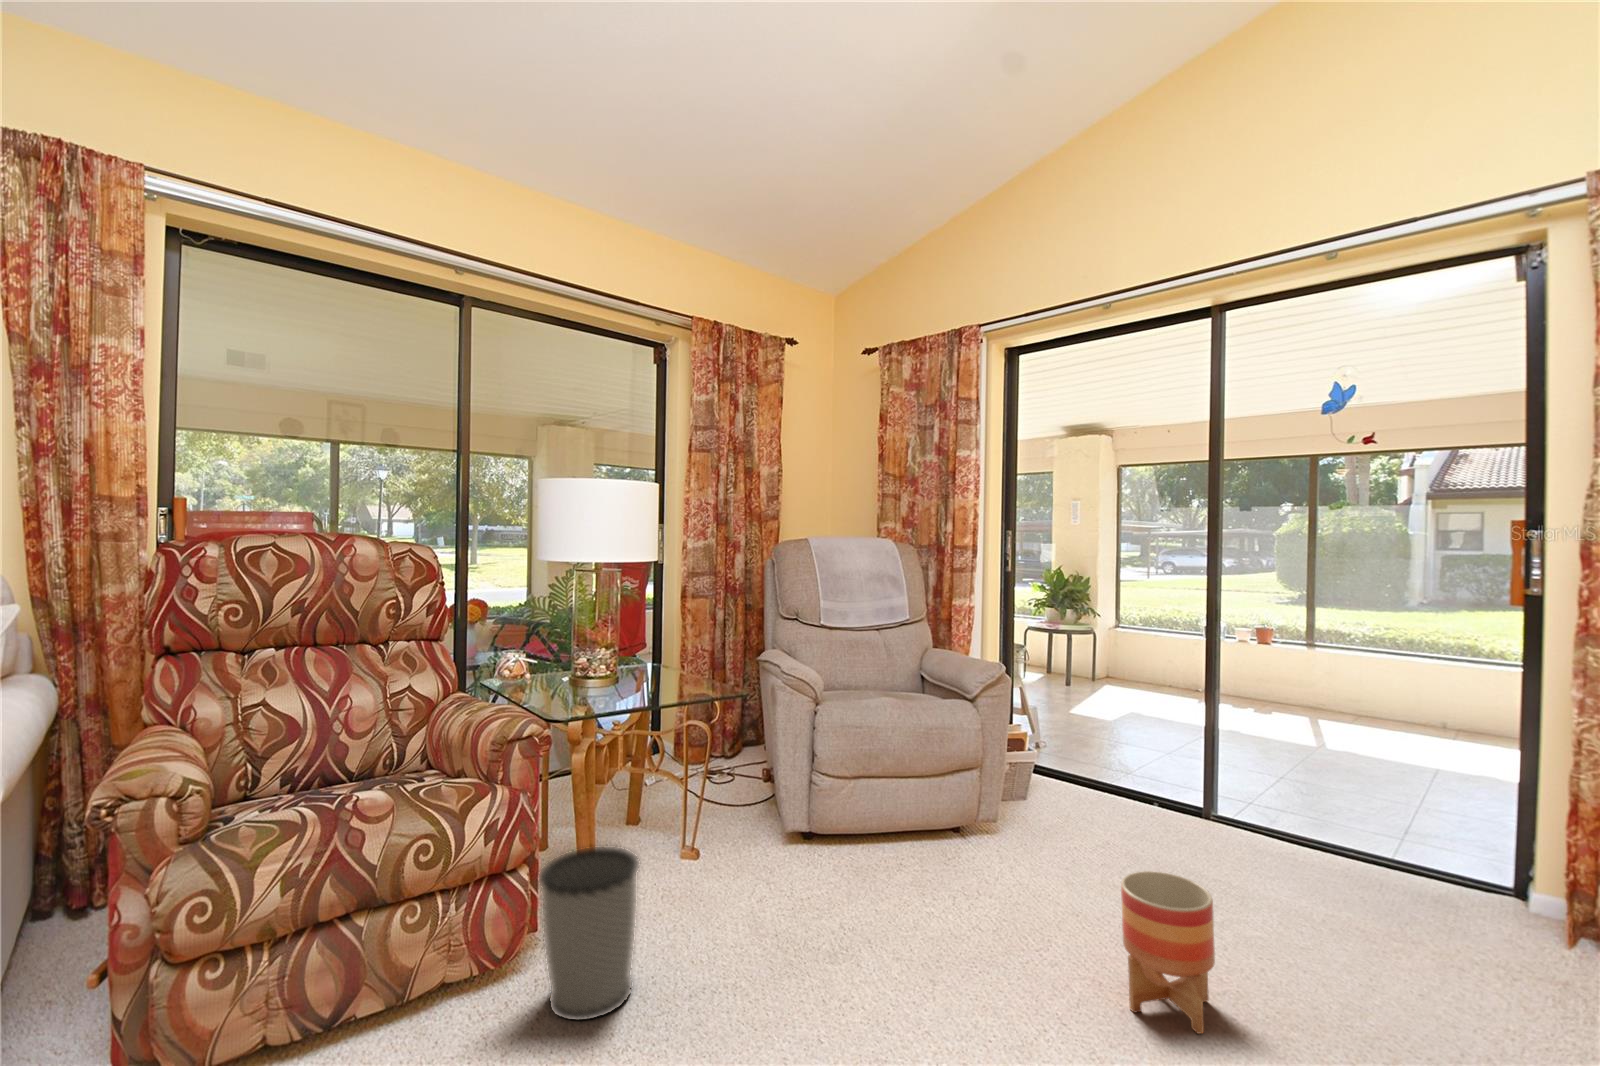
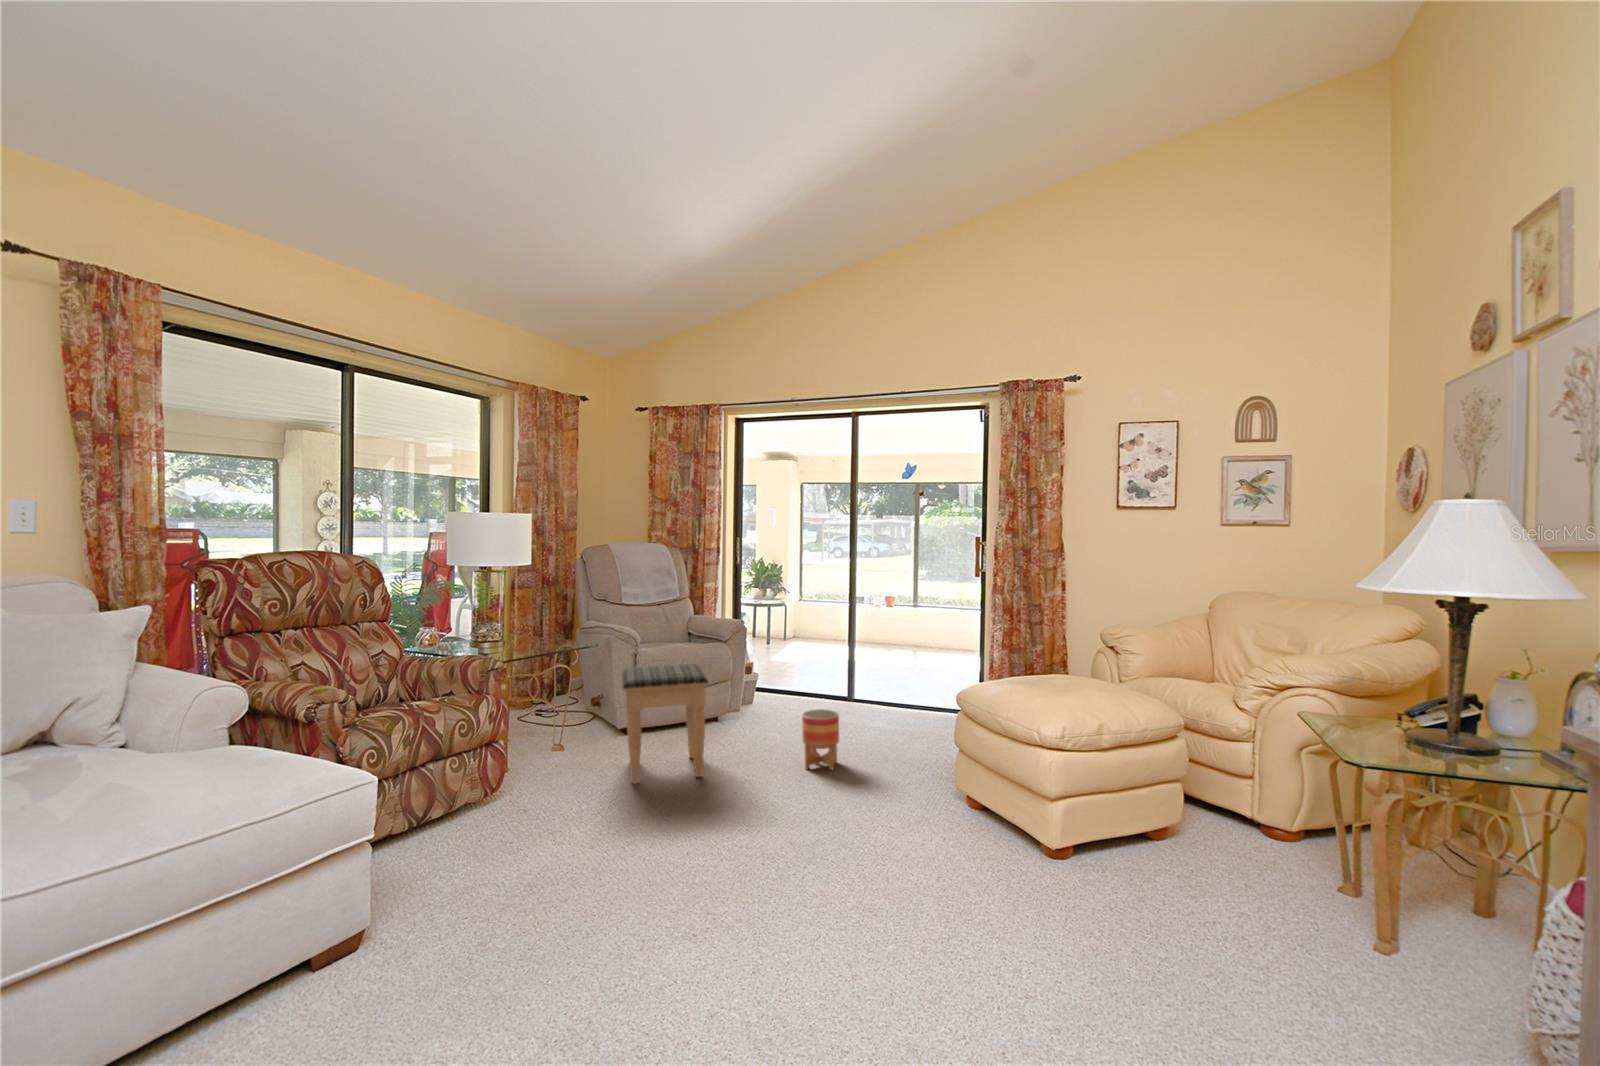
footstool: none [747,739,913,986] -> present [622,664,709,784]
wastebasket: present [539,847,639,1020] -> none [516,726,570,808]

